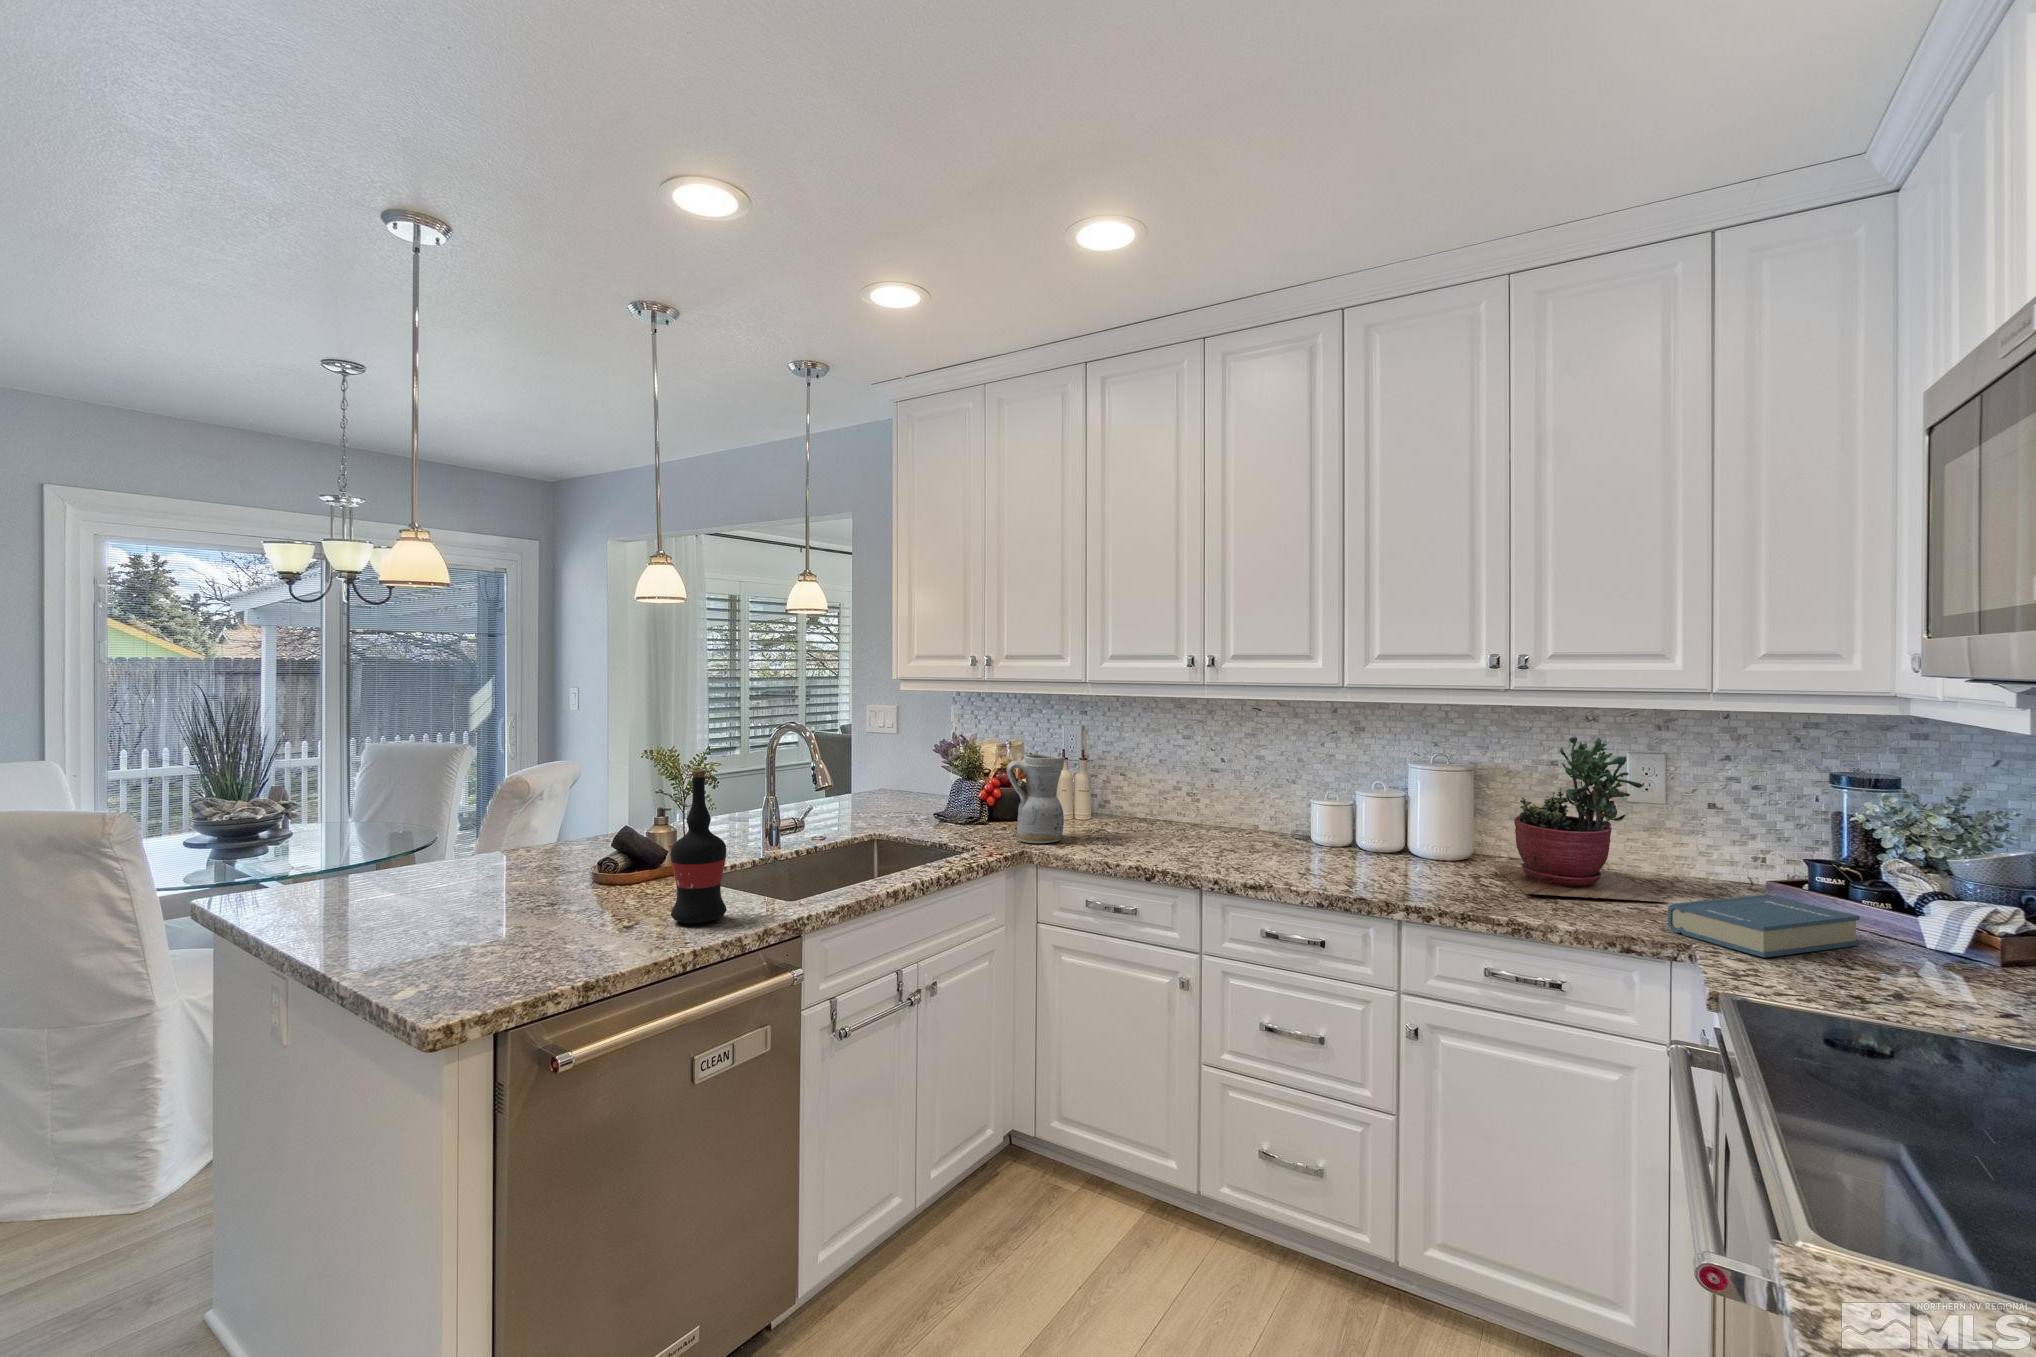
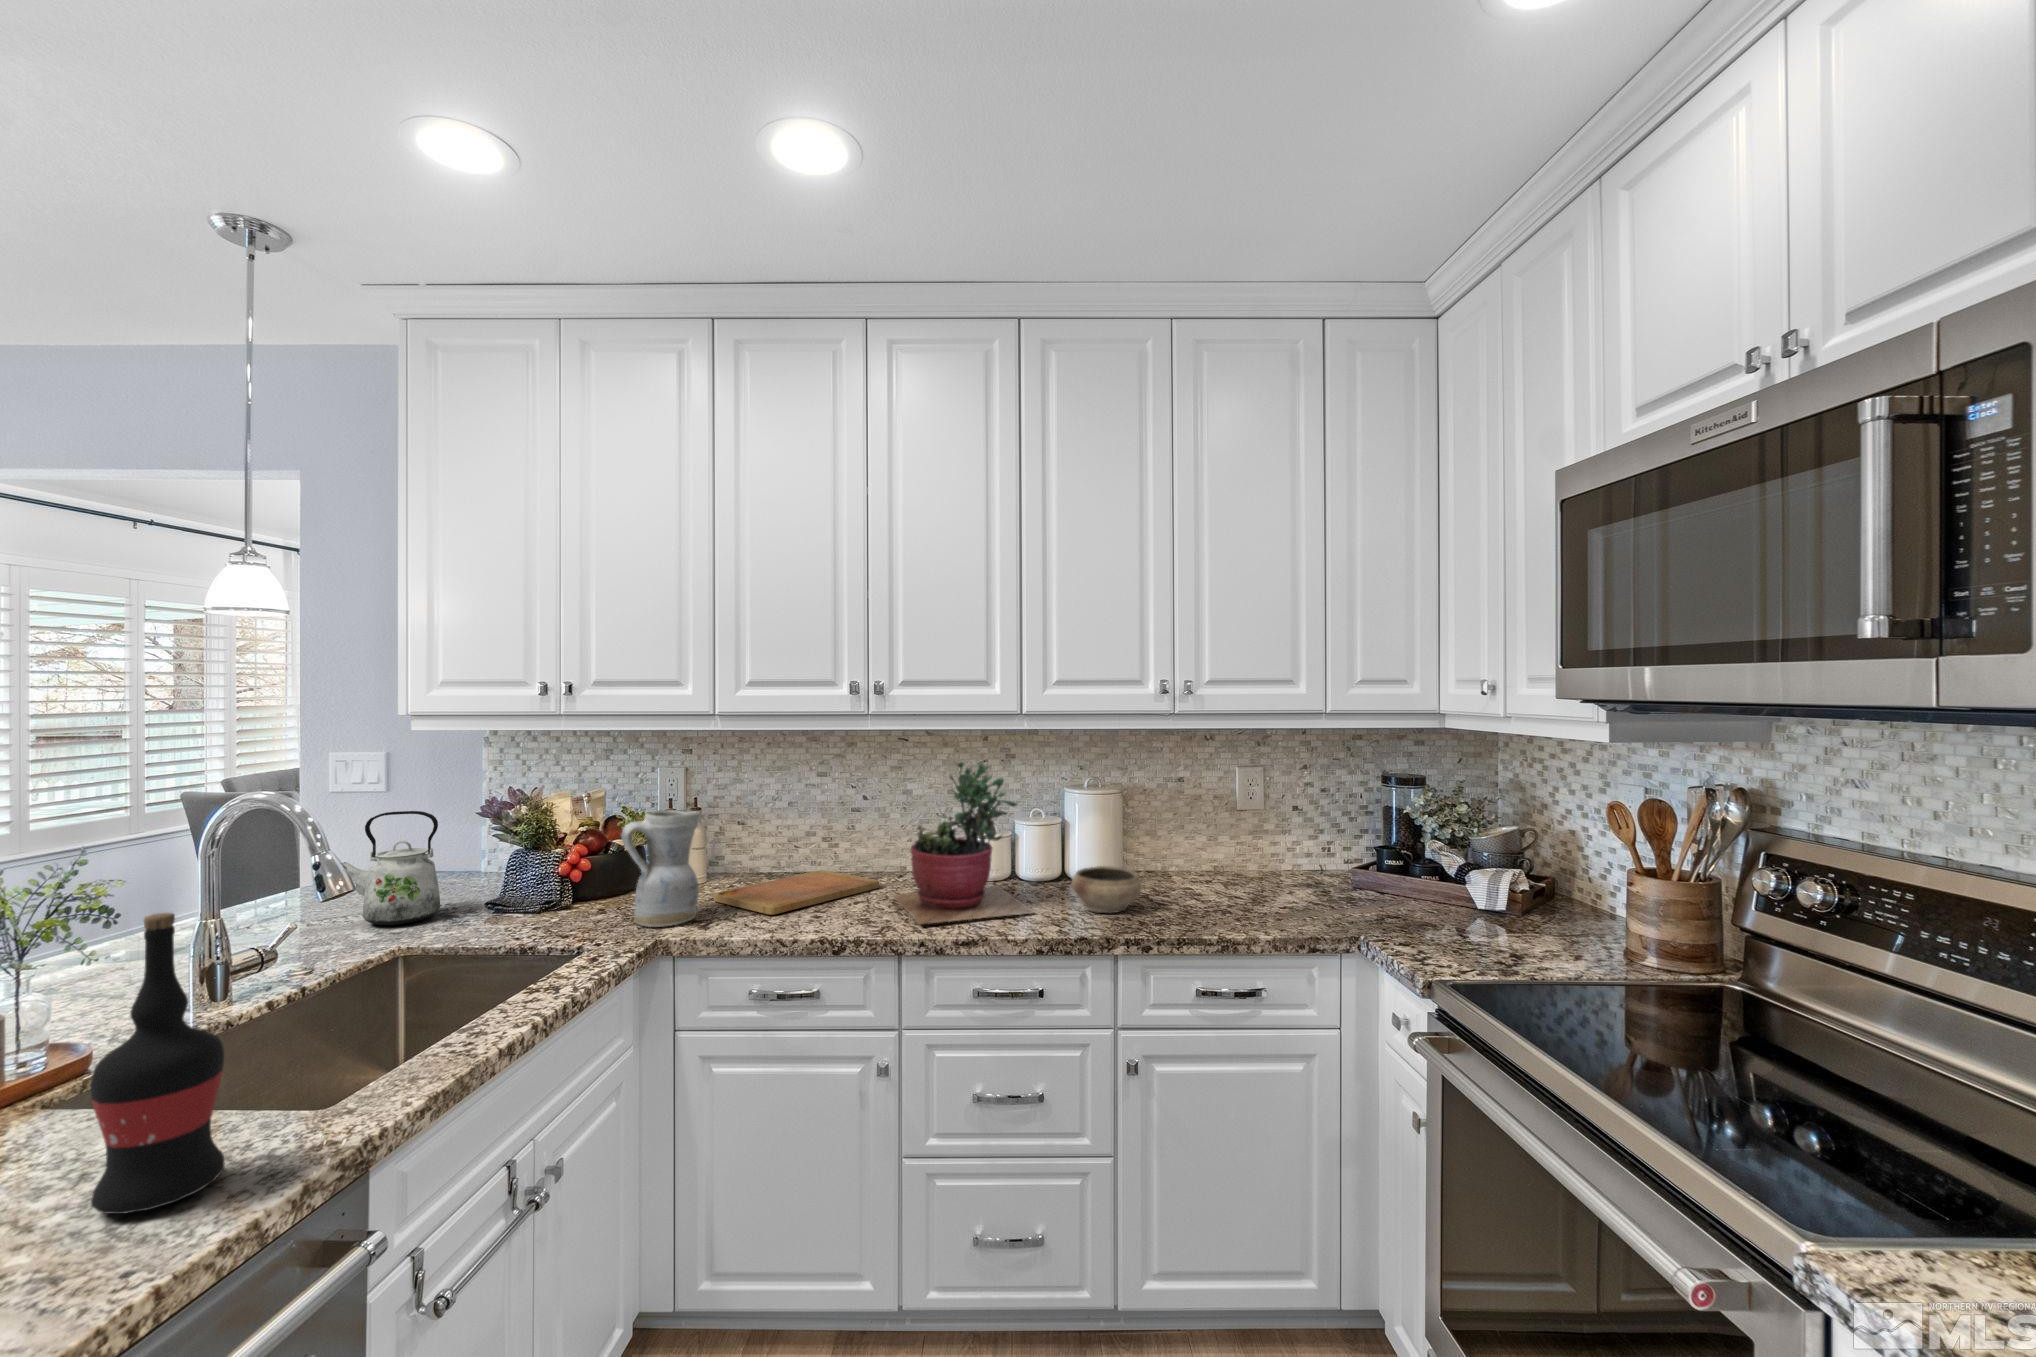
succulent plant: present [1492,737,1667,903] -> present [893,762,1034,924]
kettle: none [849,743,907,821] -> present [342,811,440,925]
cutting board: none [1083,820,1221,846] -> present [714,870,879,915]
ceramic bowl: none [1381,840,1458,885] -> present [1072,866,1142,913]
hardback book: present [1668,895,1860,958] -> none [1330,882,1445,940]

